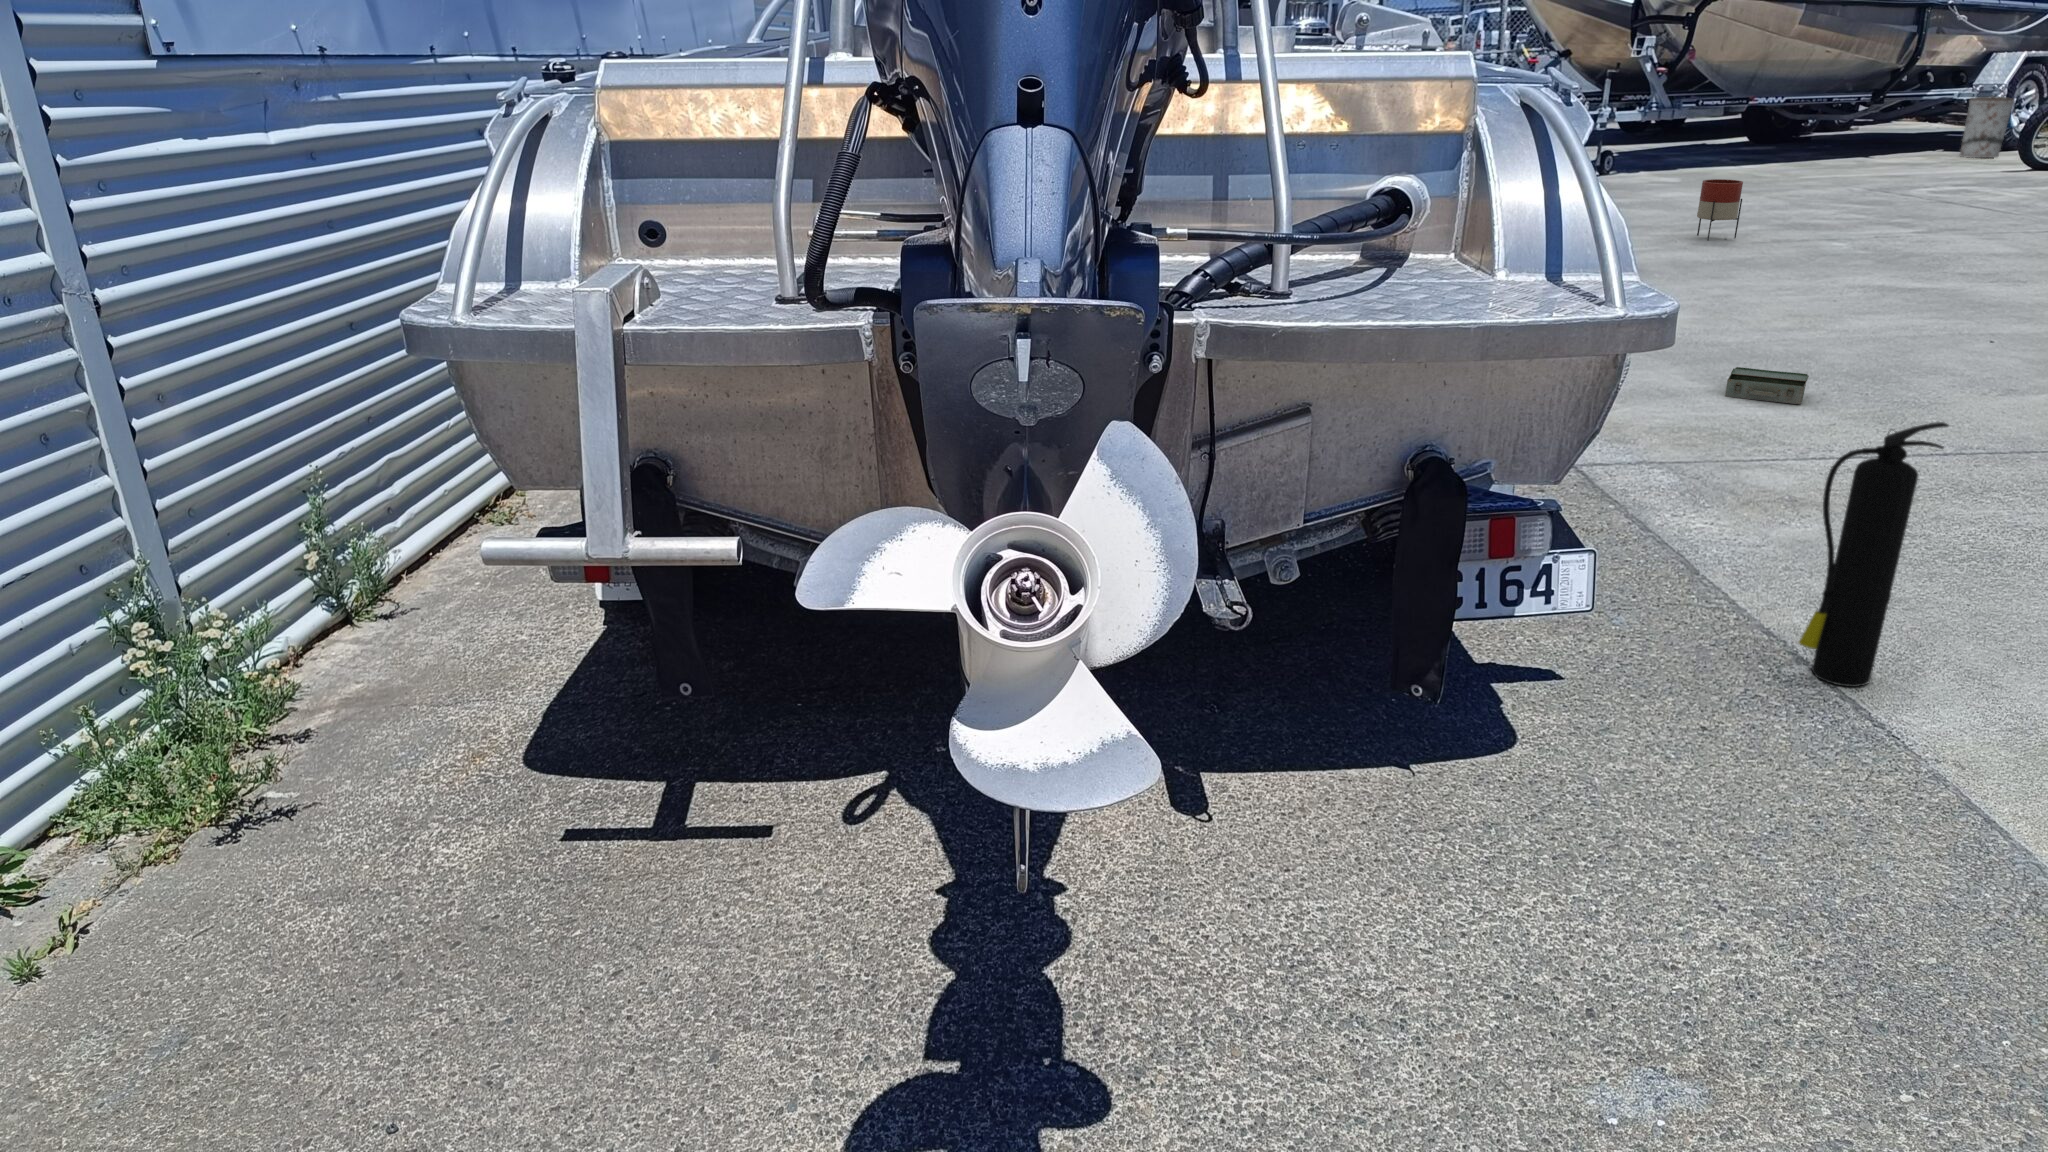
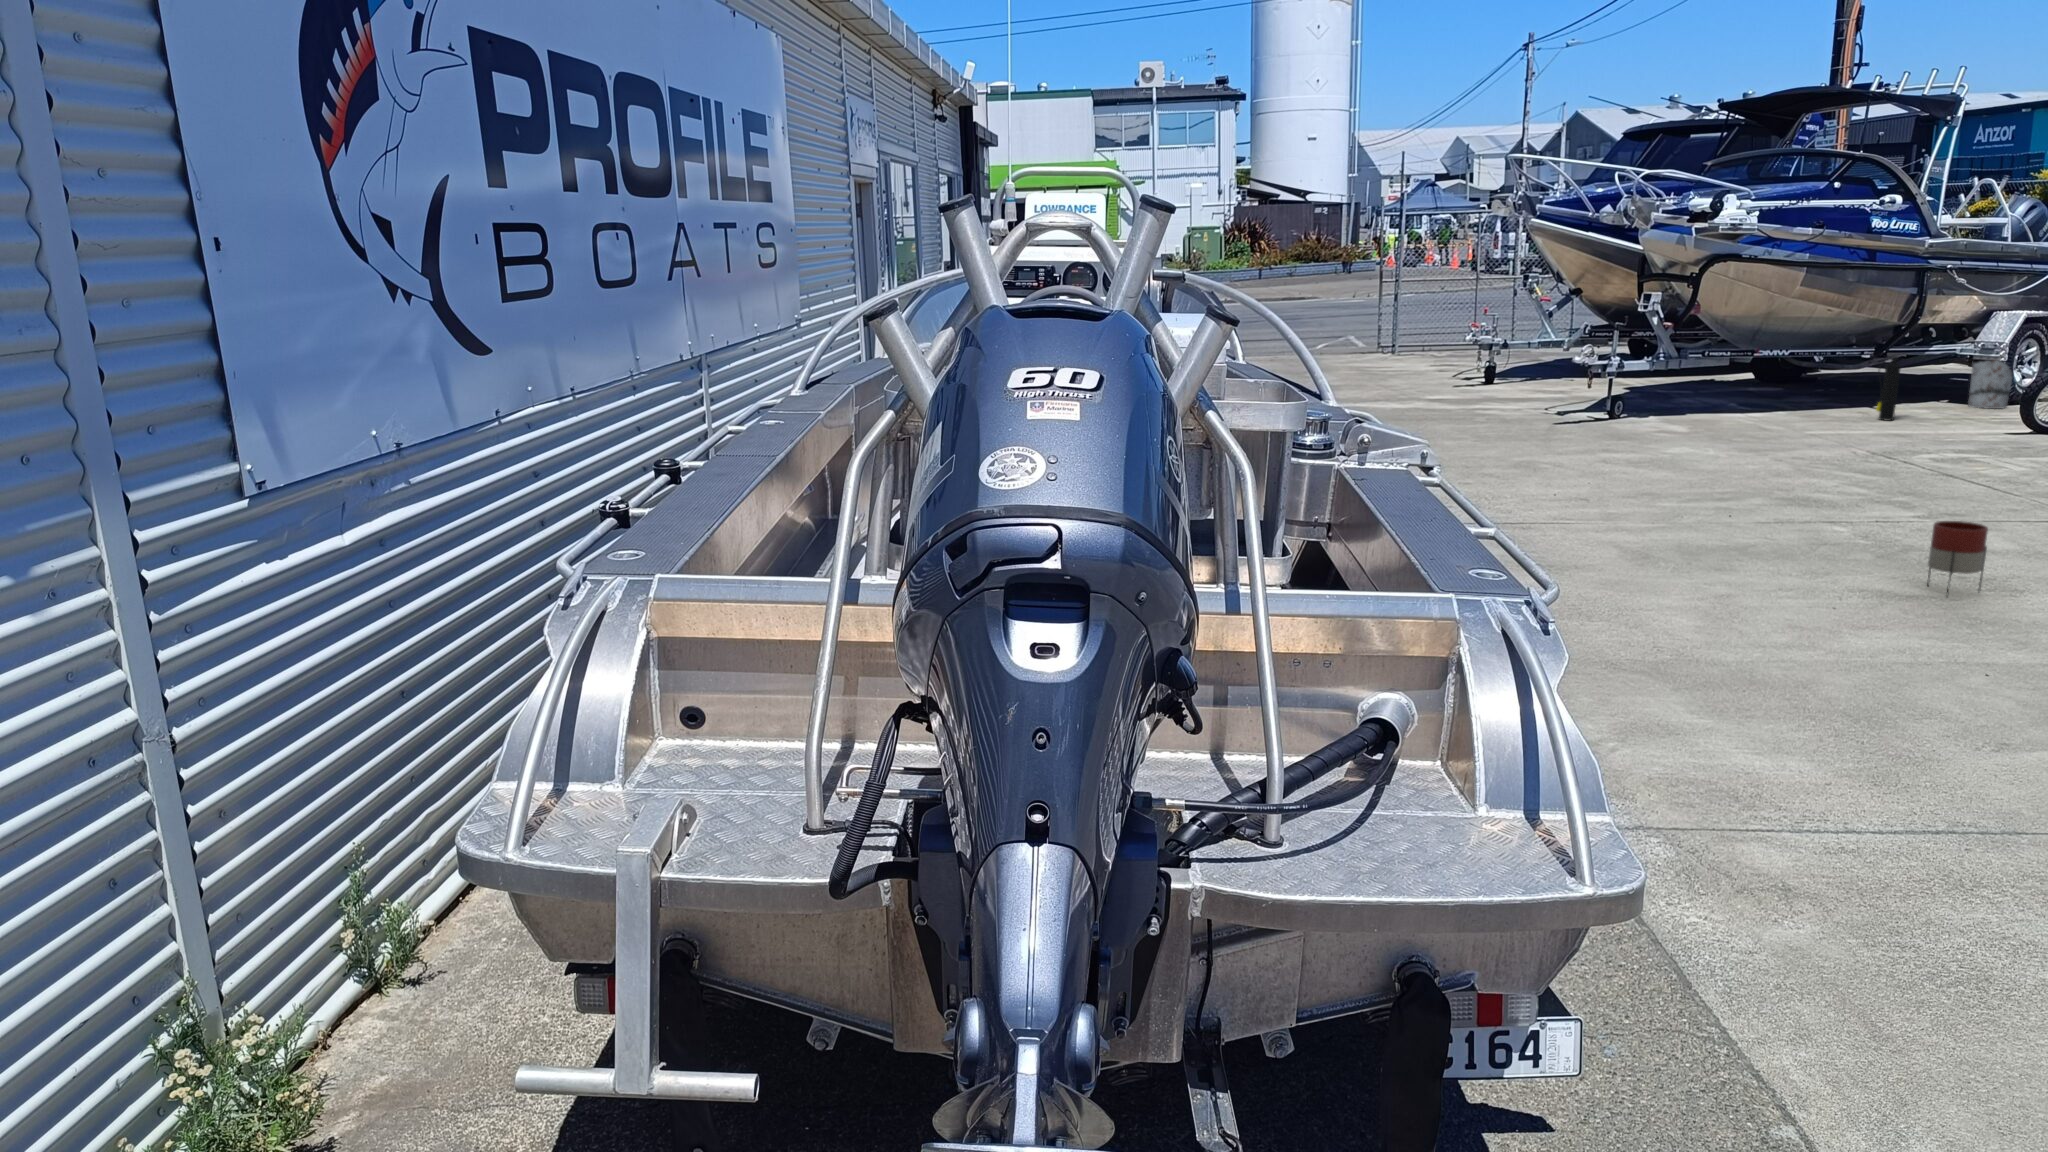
planter: present [1697,179,1743,241] -> present [1927,521,1988,592]
toolbox: present [1725,367,1809,404] -> none [1733,684,1816,727]
fire extinguisher: present [1799,422,1949,687] -> present [1876,356,1901,421]

